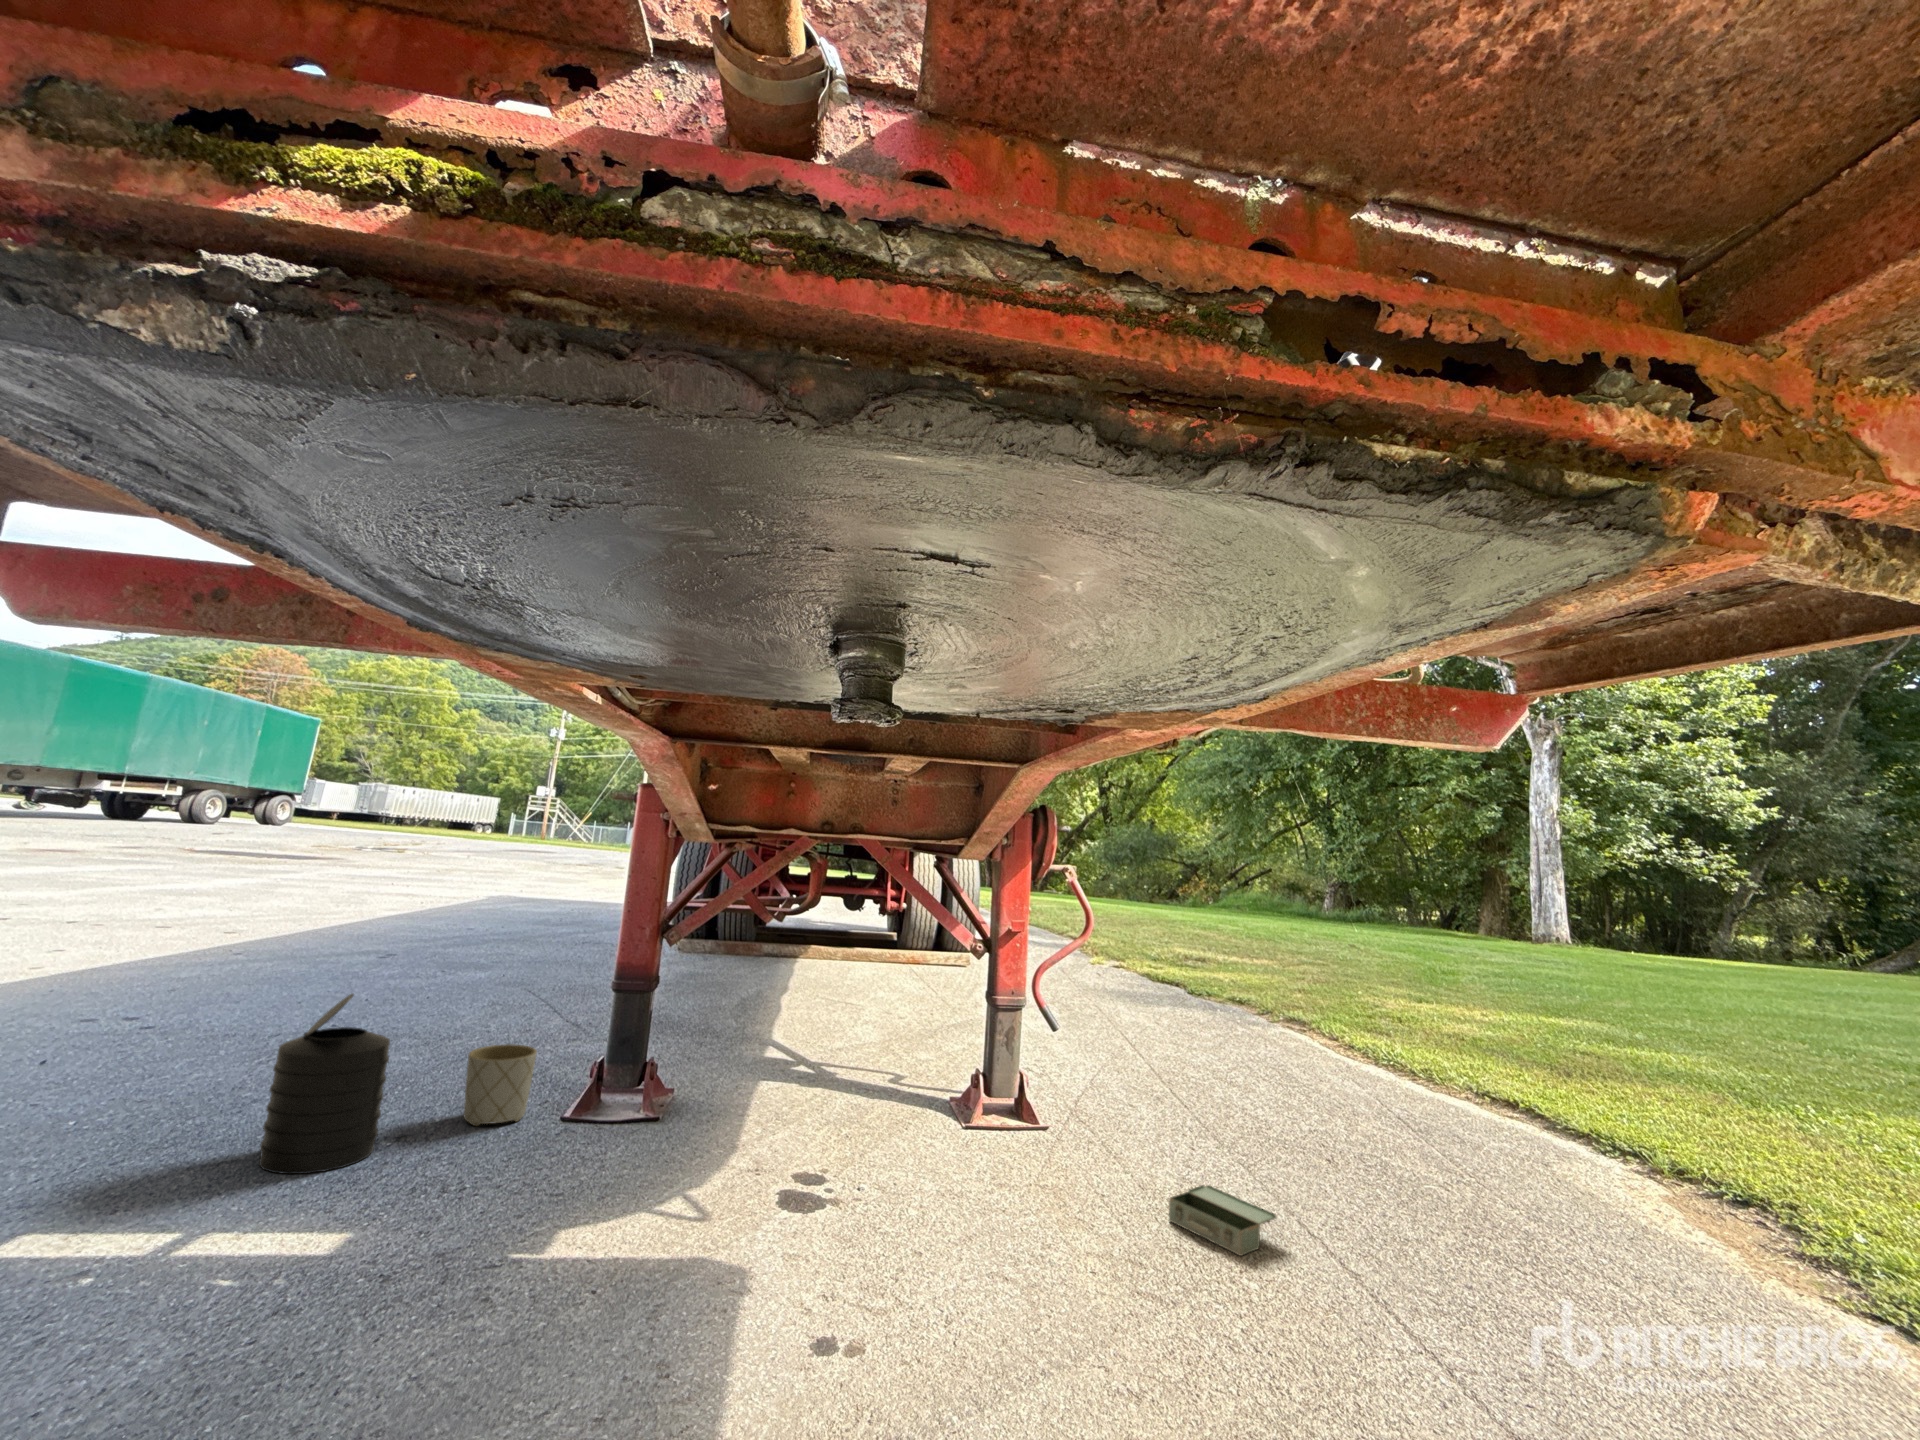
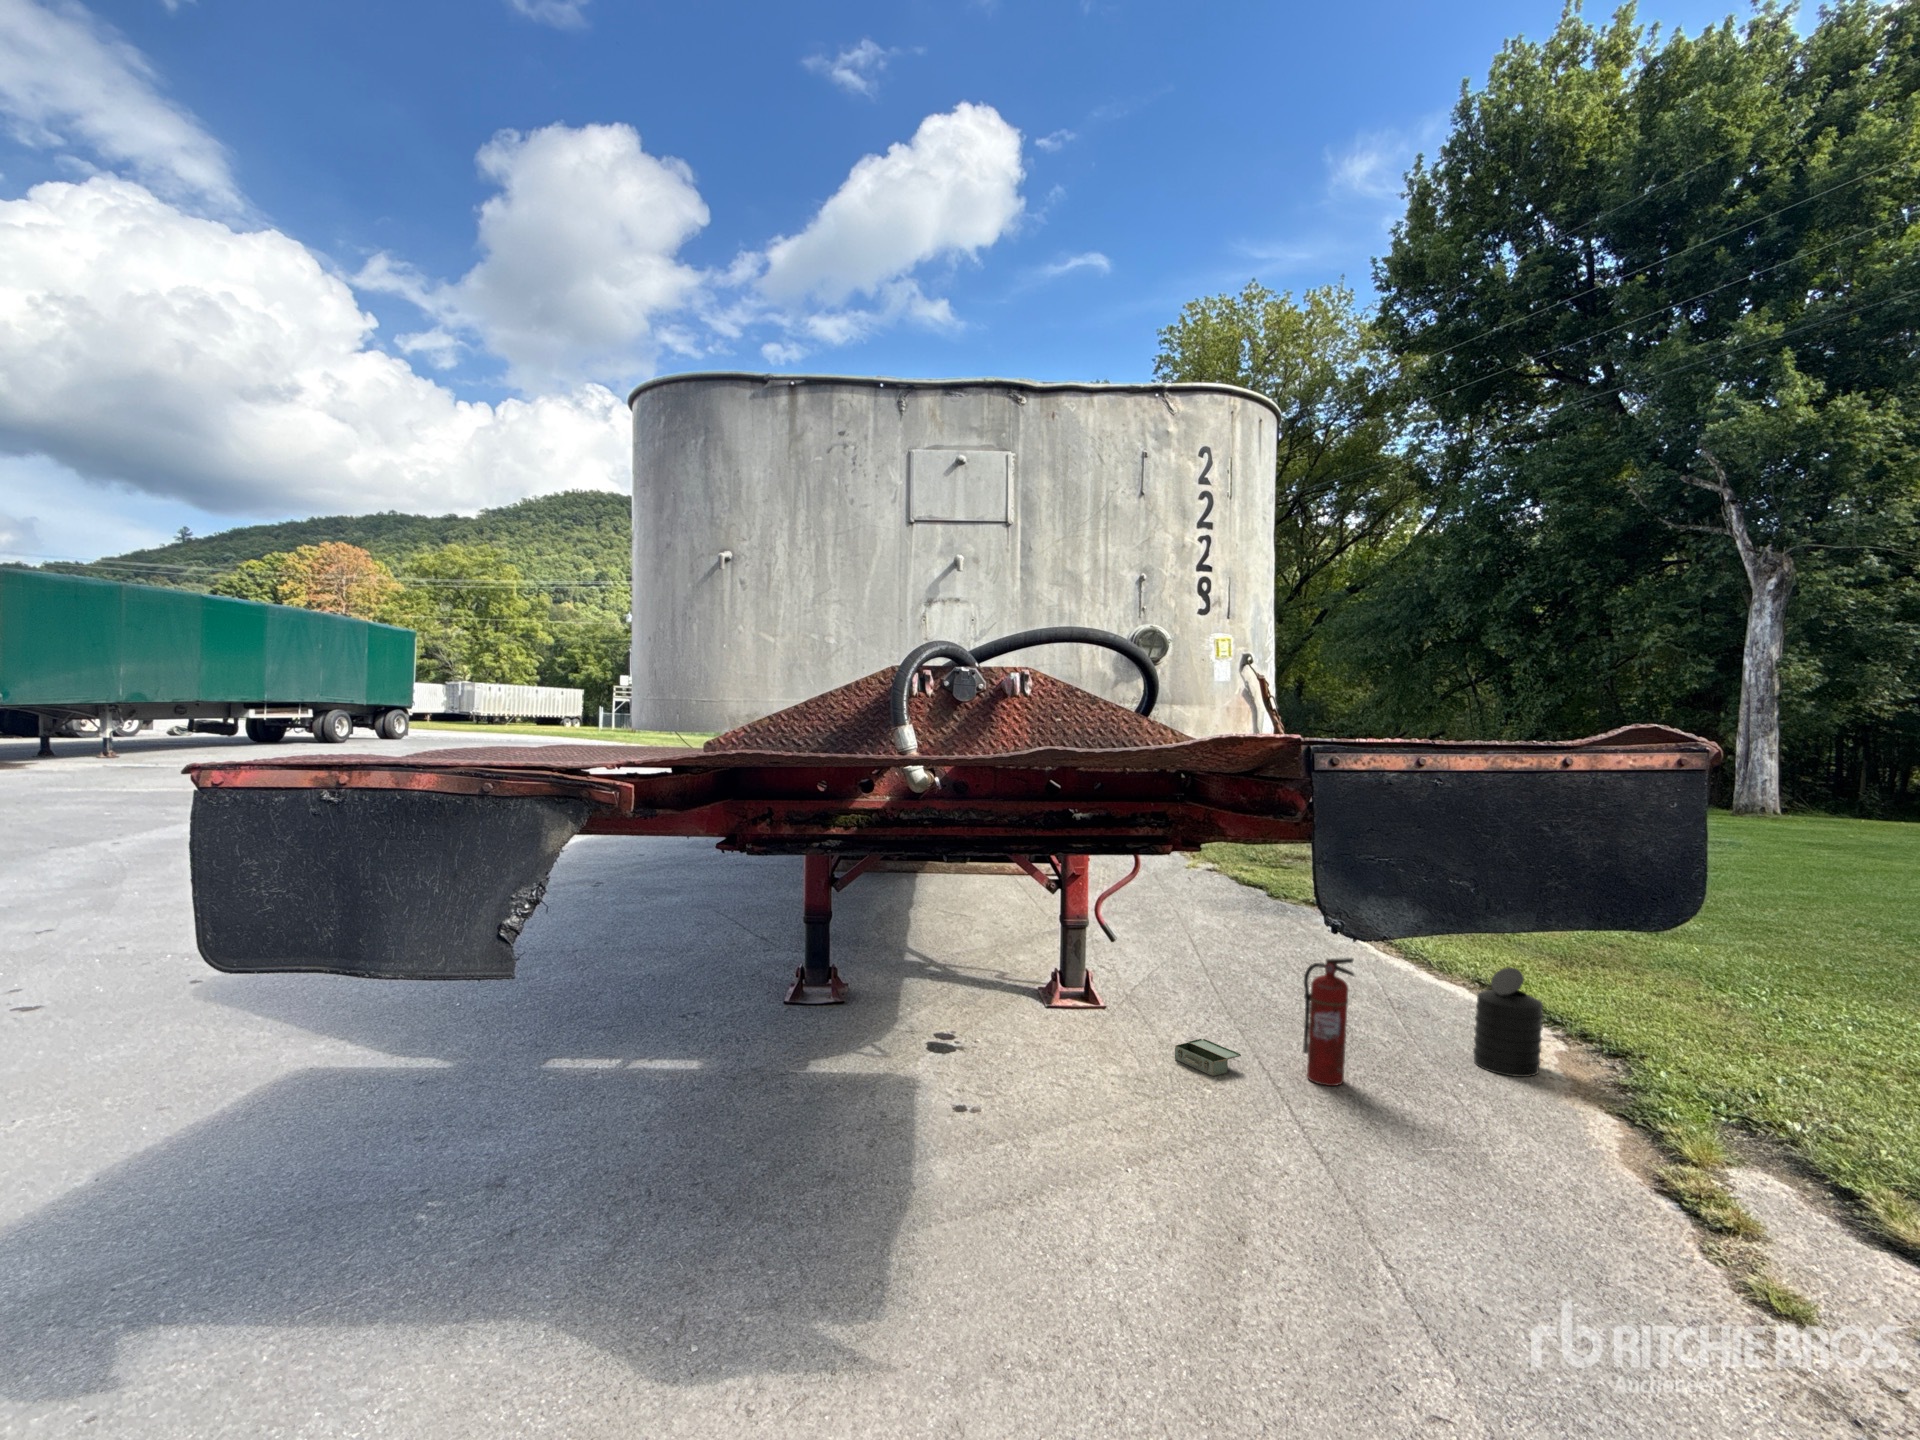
trash can: present [259,994,390,1174] -> present [1473,967,1543,1077]
planter: present [464,1044,537,1126] -> none [716,956,758,1008]
fire extinguisher: none [1372,1056,1457,1274] -> present [1303,958,1354,1086]

